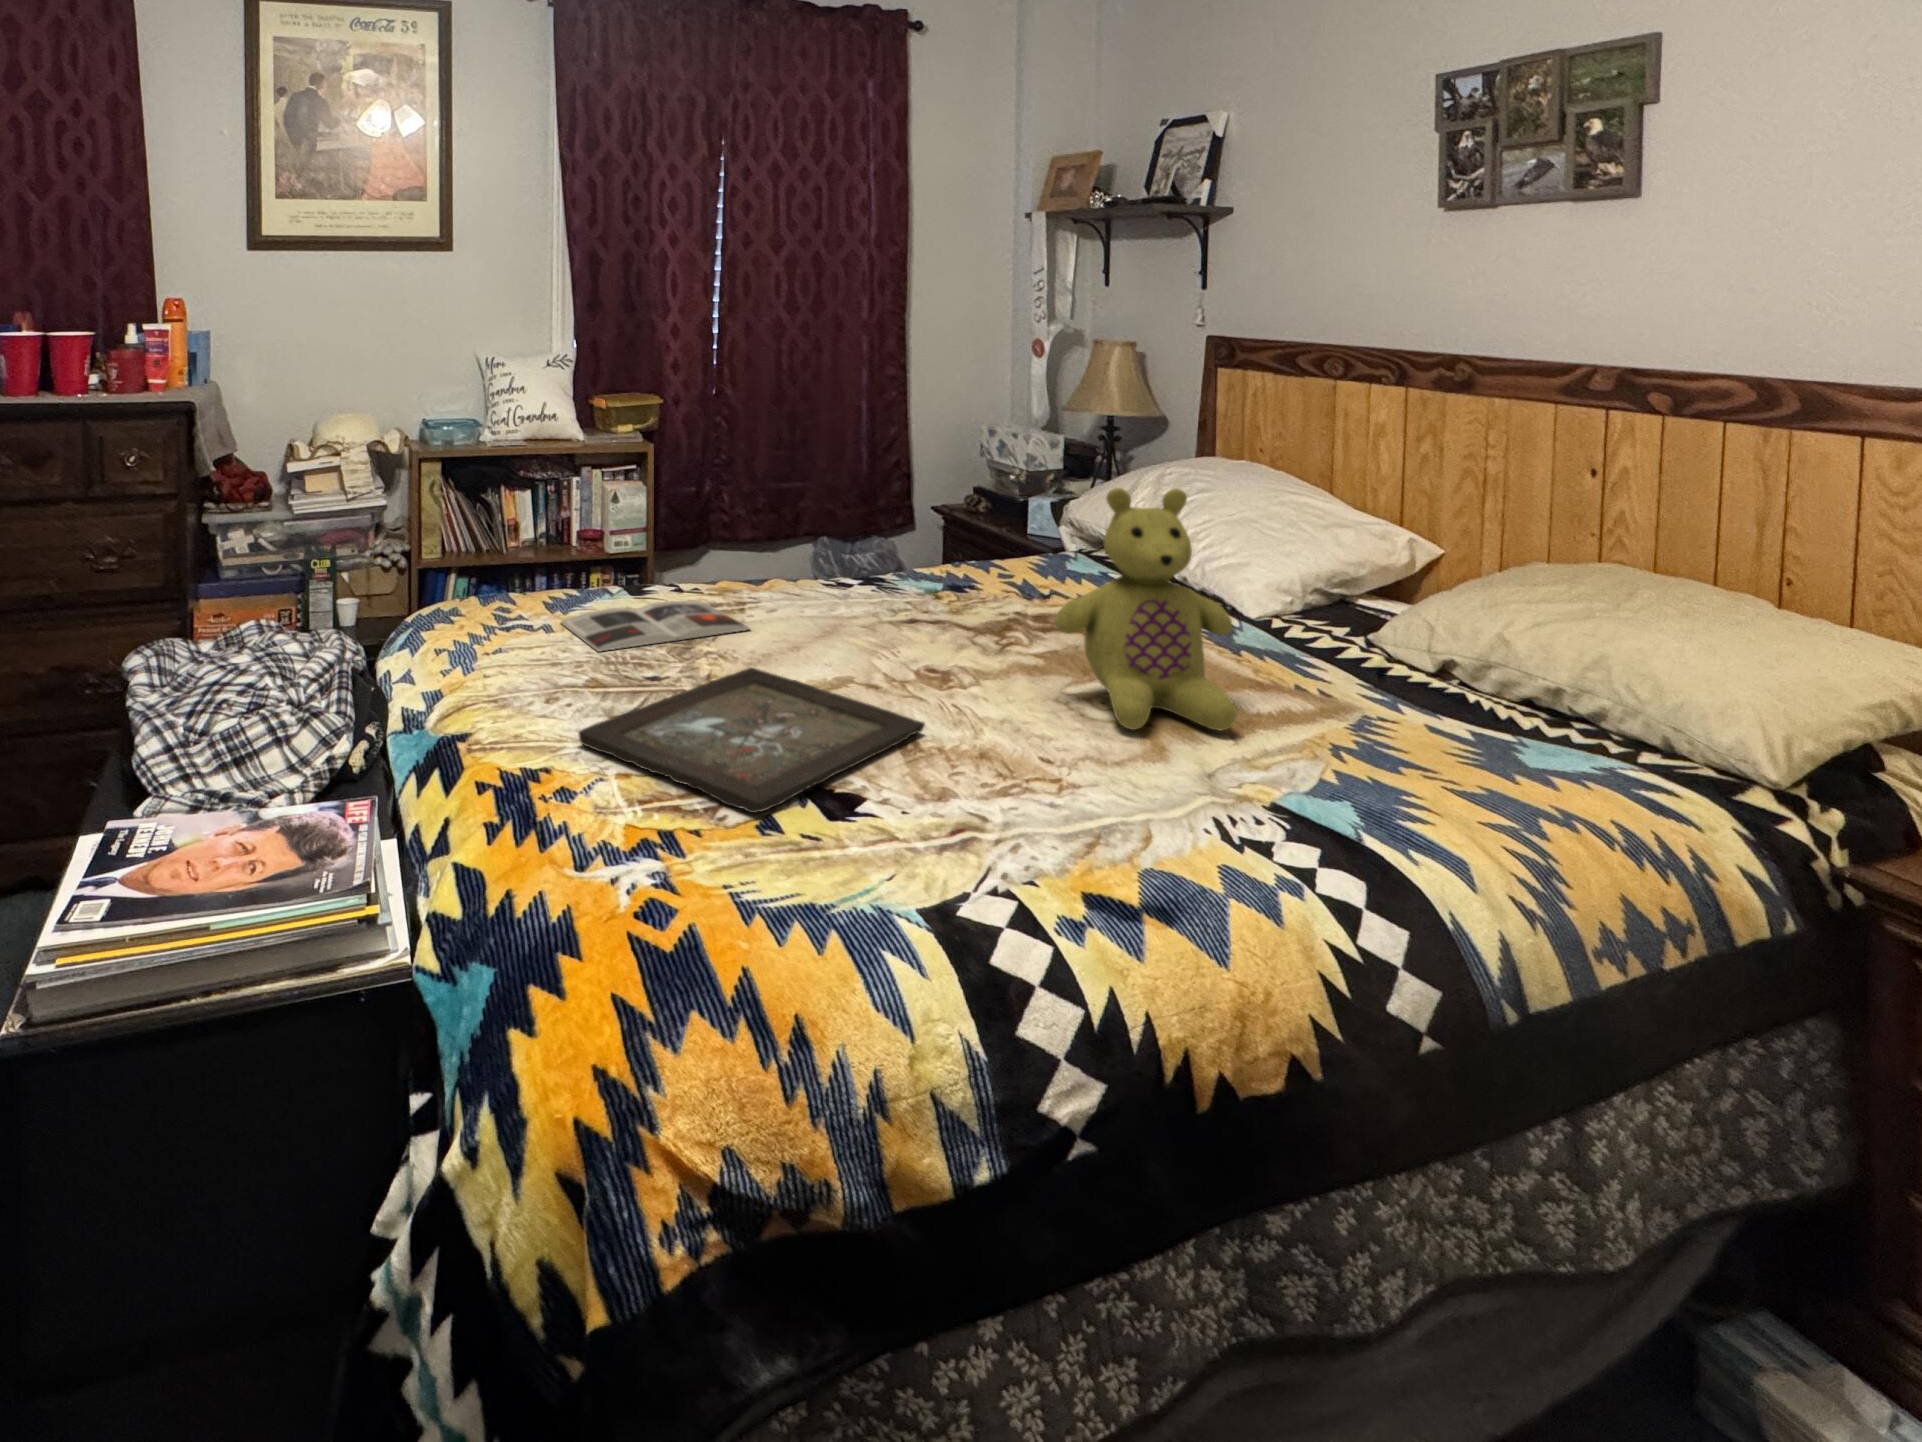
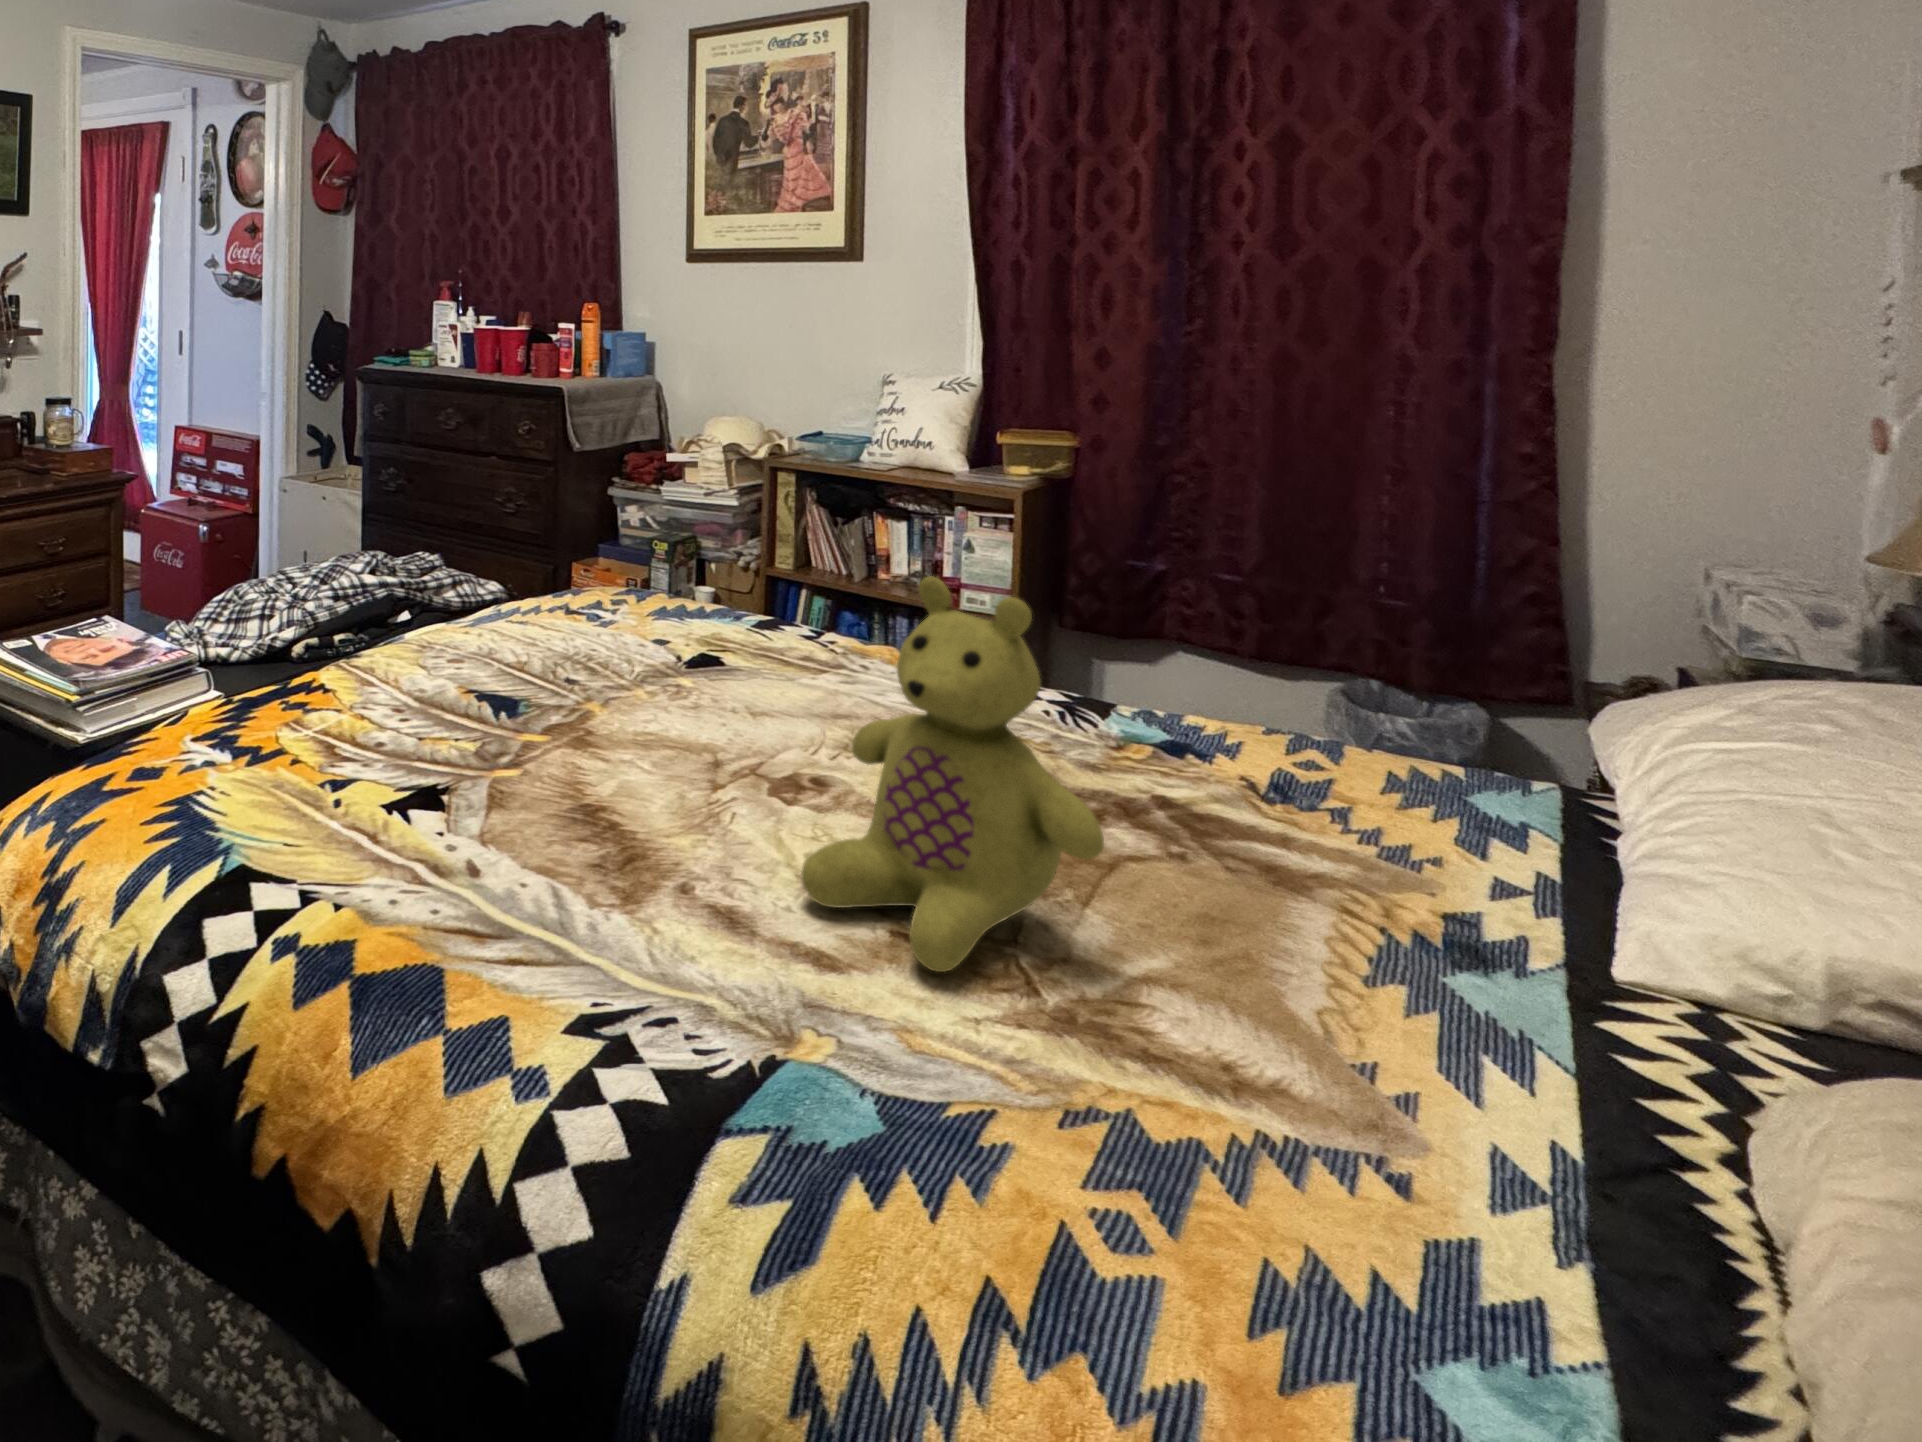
magazine: present [561,601,750,651] -> none [584,614,784,675]
tray: present [579,667,925,813] -> none [331,668,623,790]

